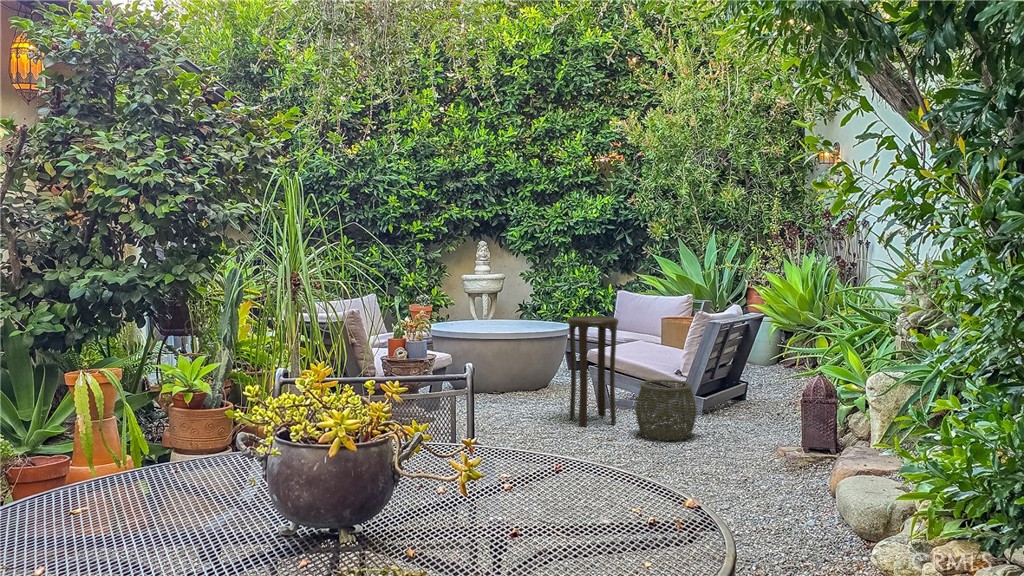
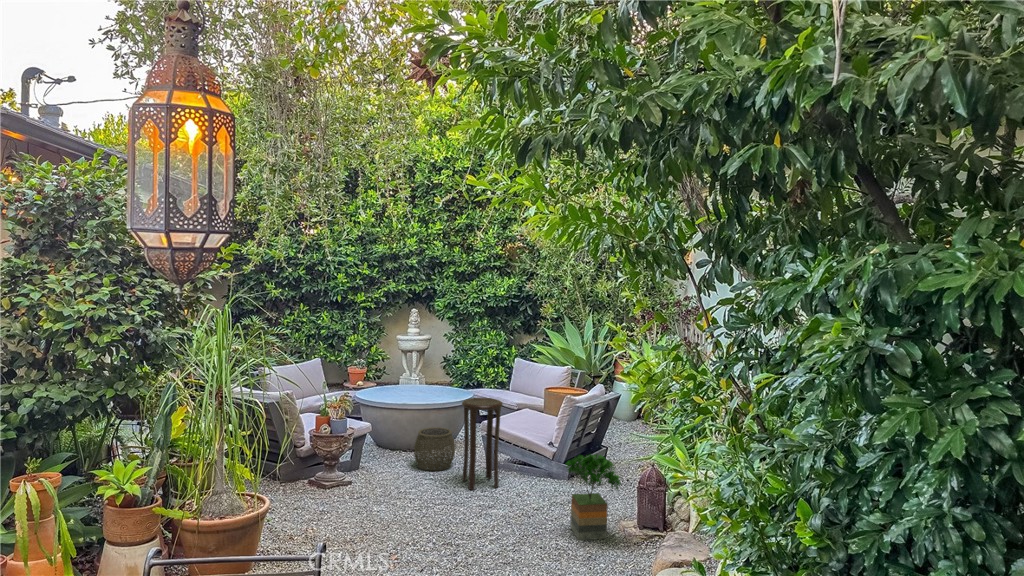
potted tree: none [710,364,788,470] -> present [566,454,621,540]
woven basket: present [635,379,697,441] -> present [414,427,455,471]

